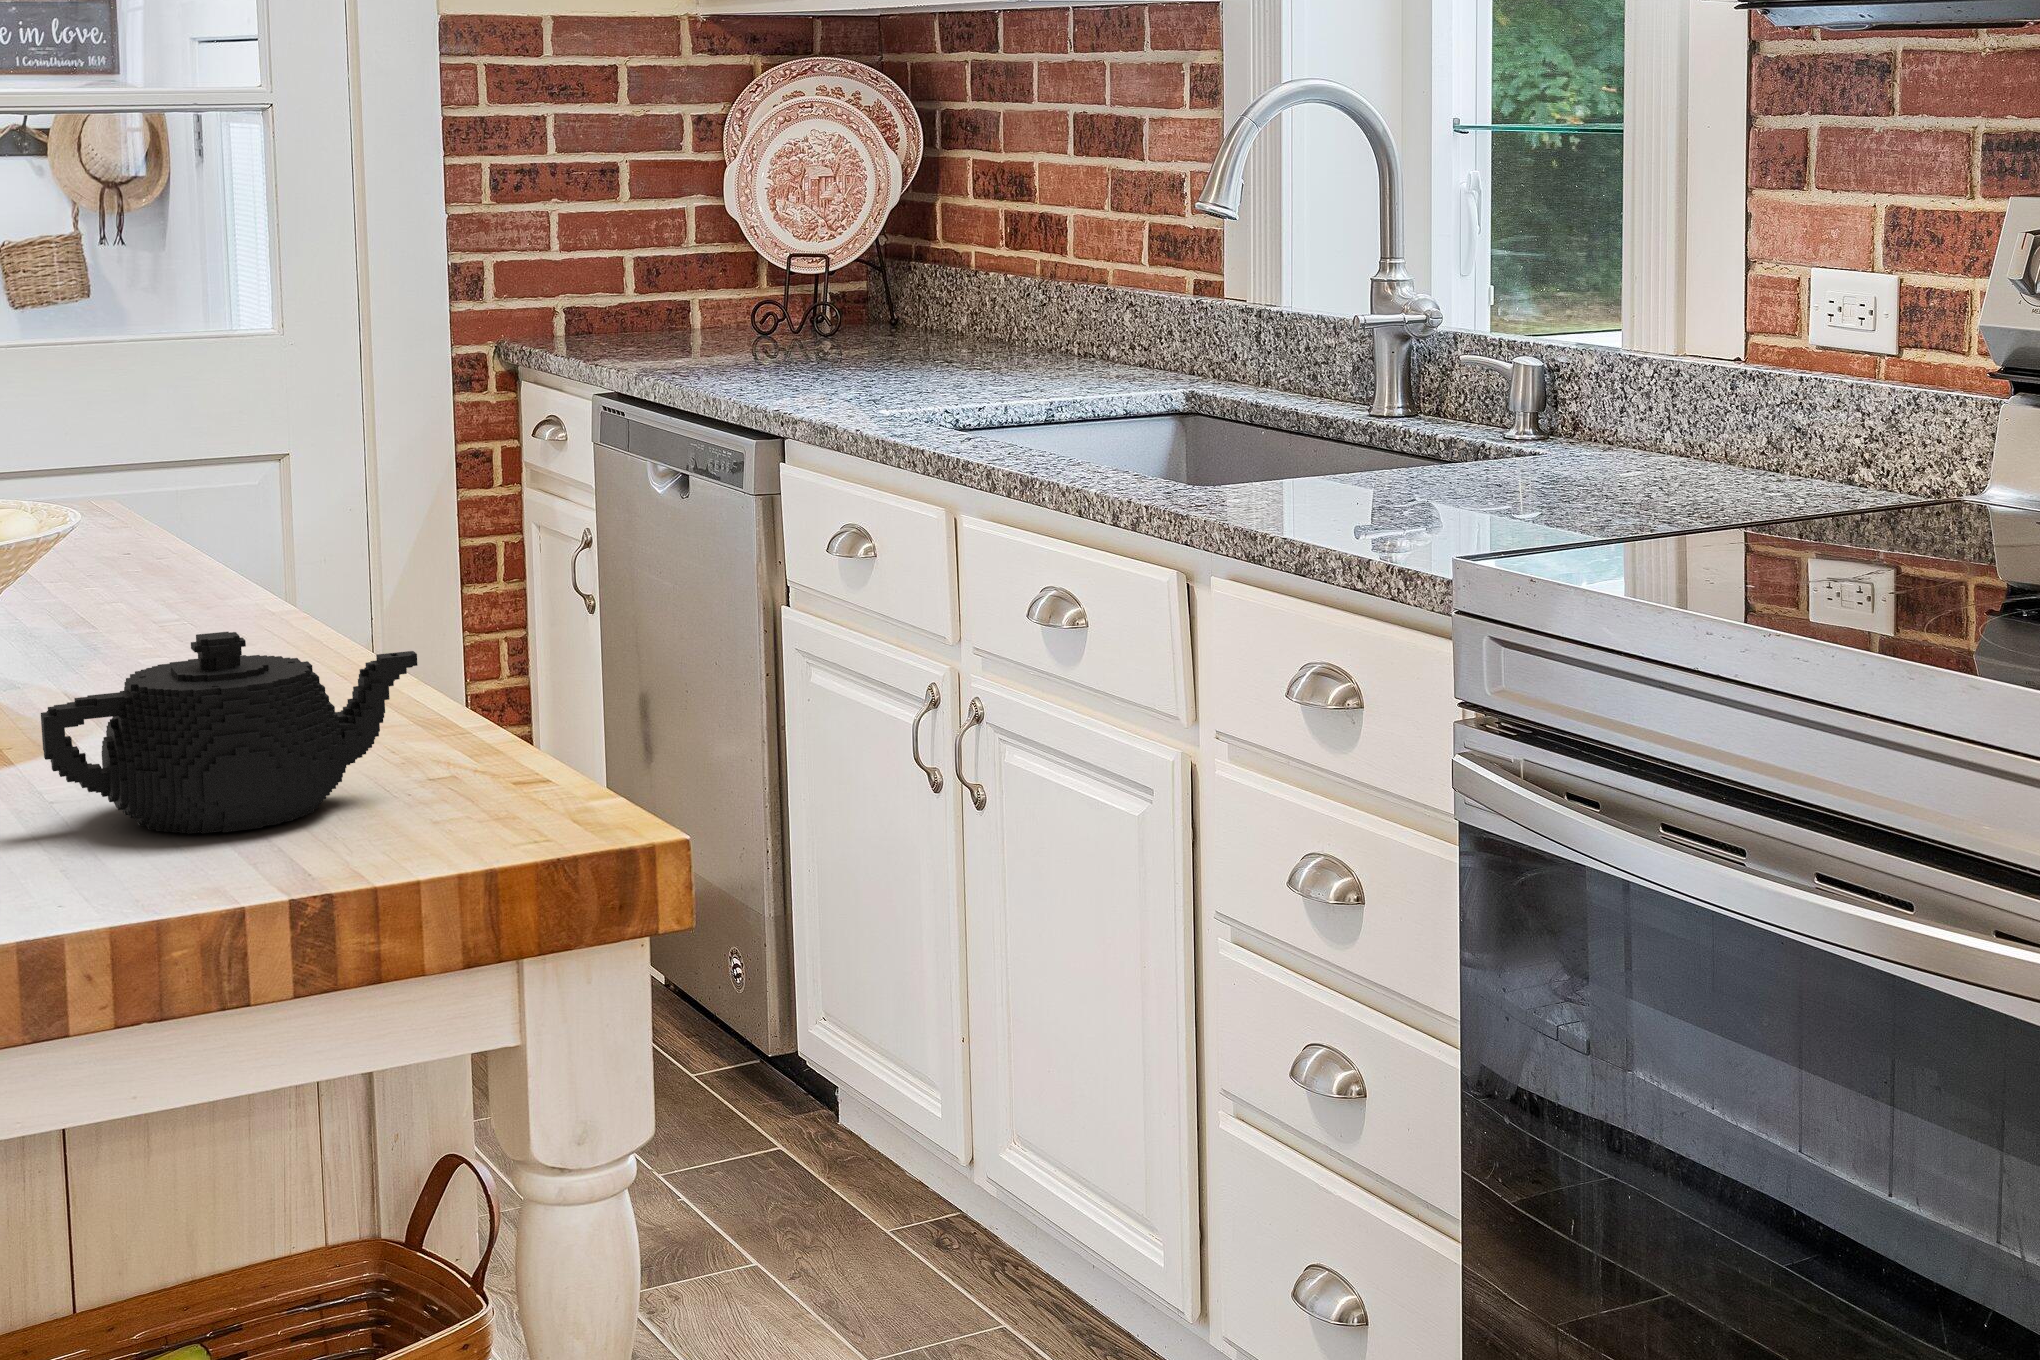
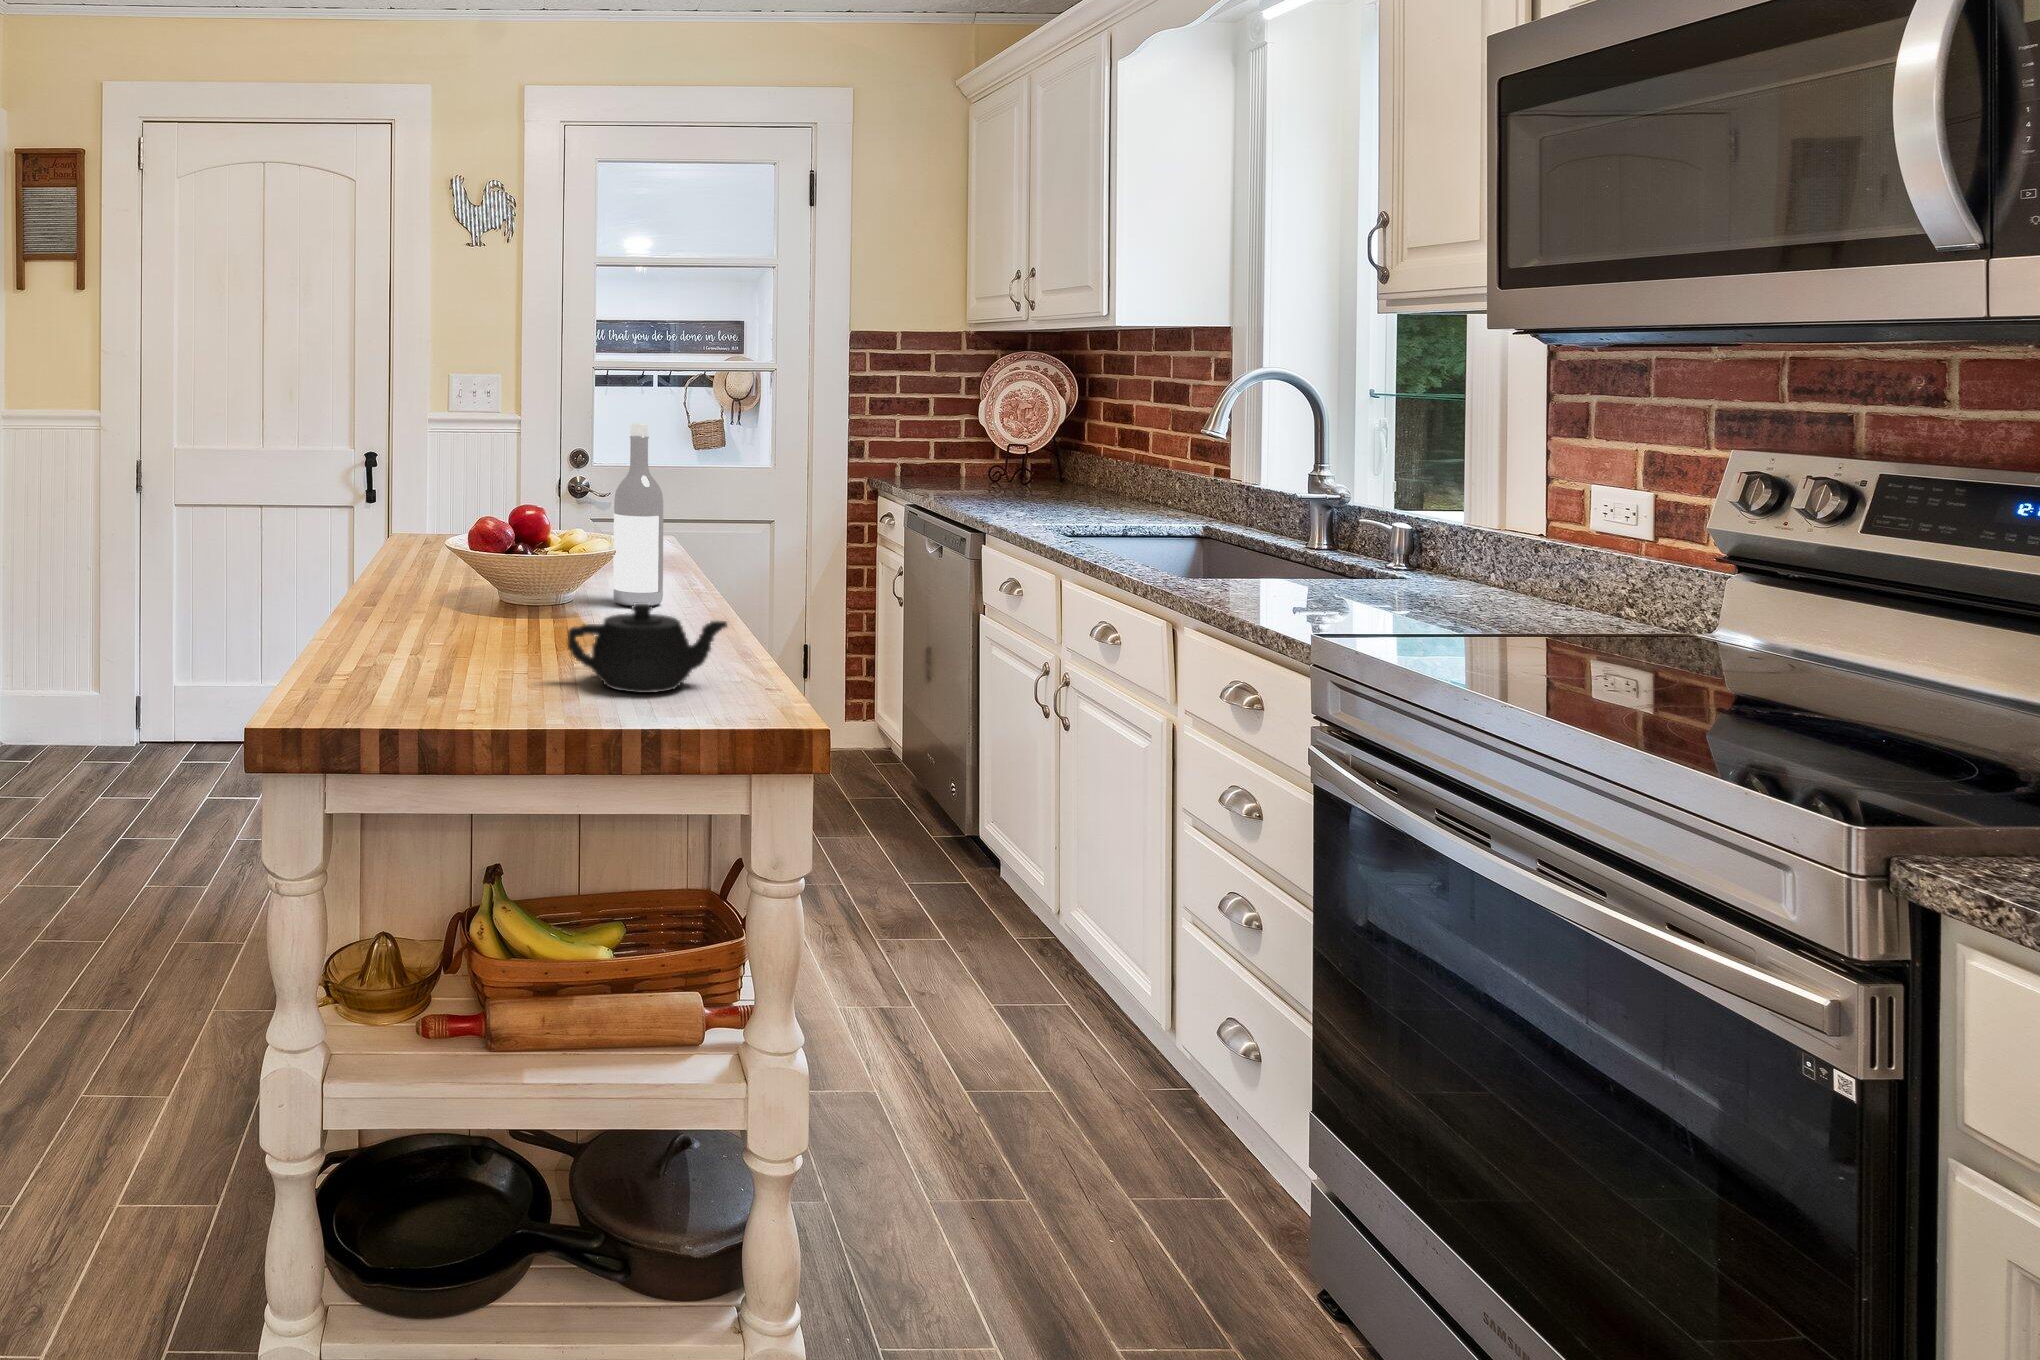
wine bottle: none [43,232,178,656] -> present [613,423,663,606]

